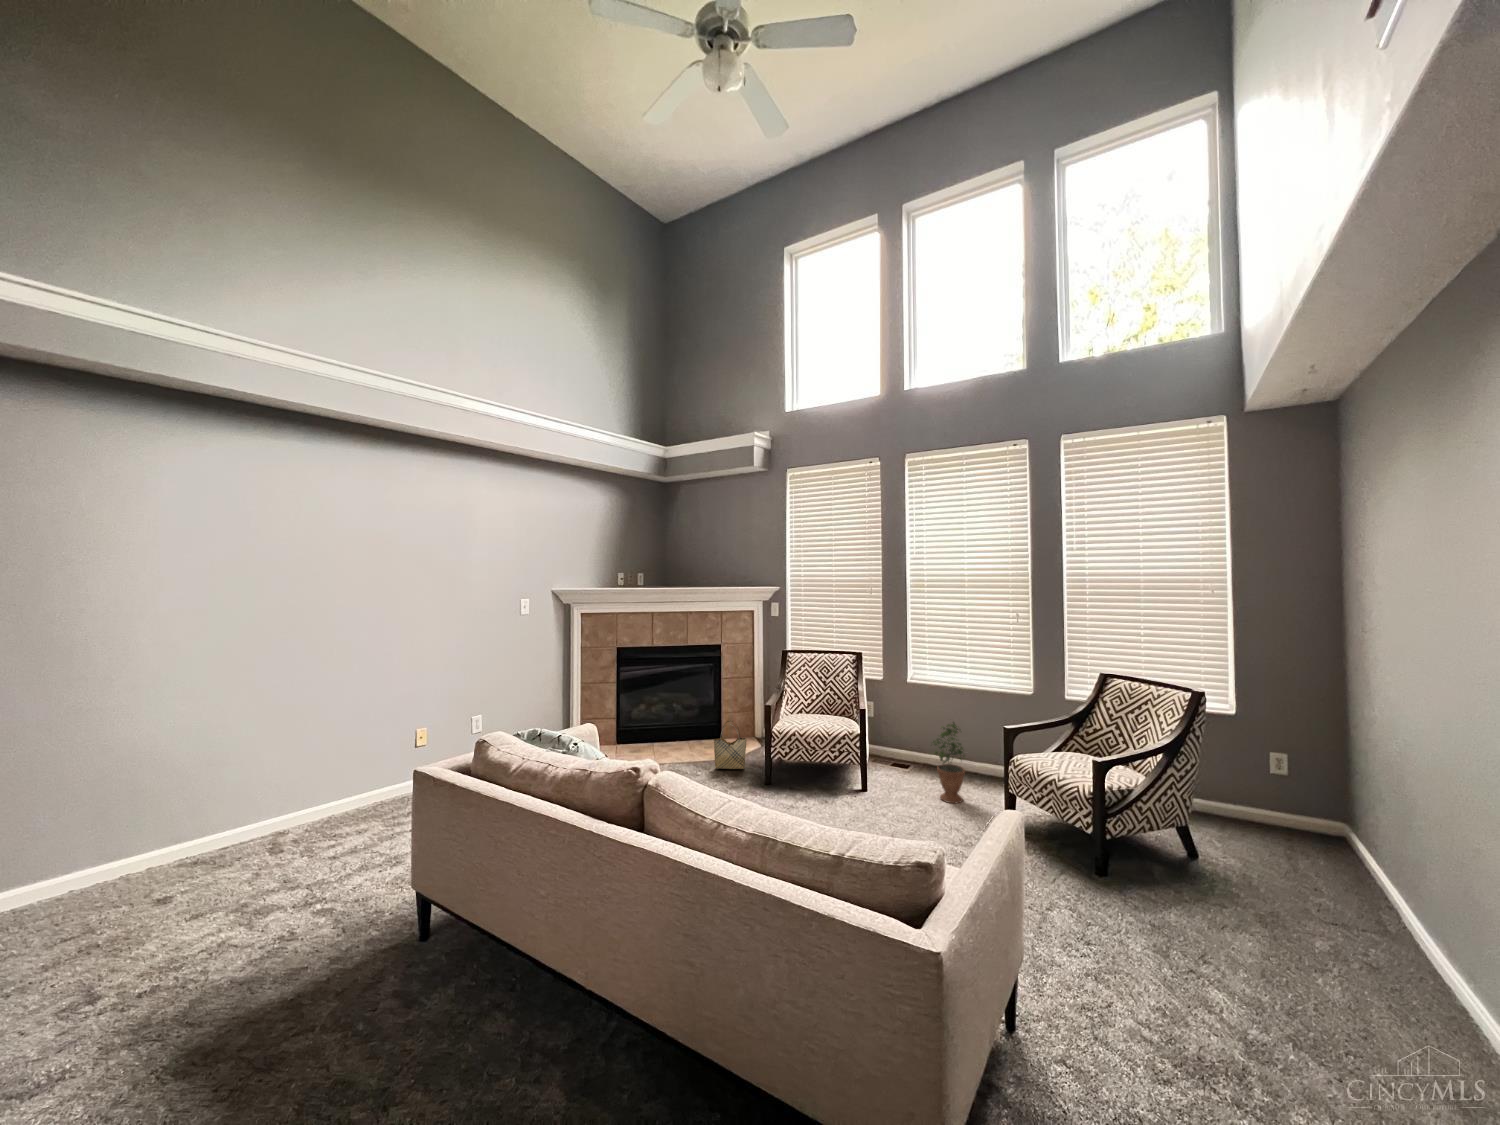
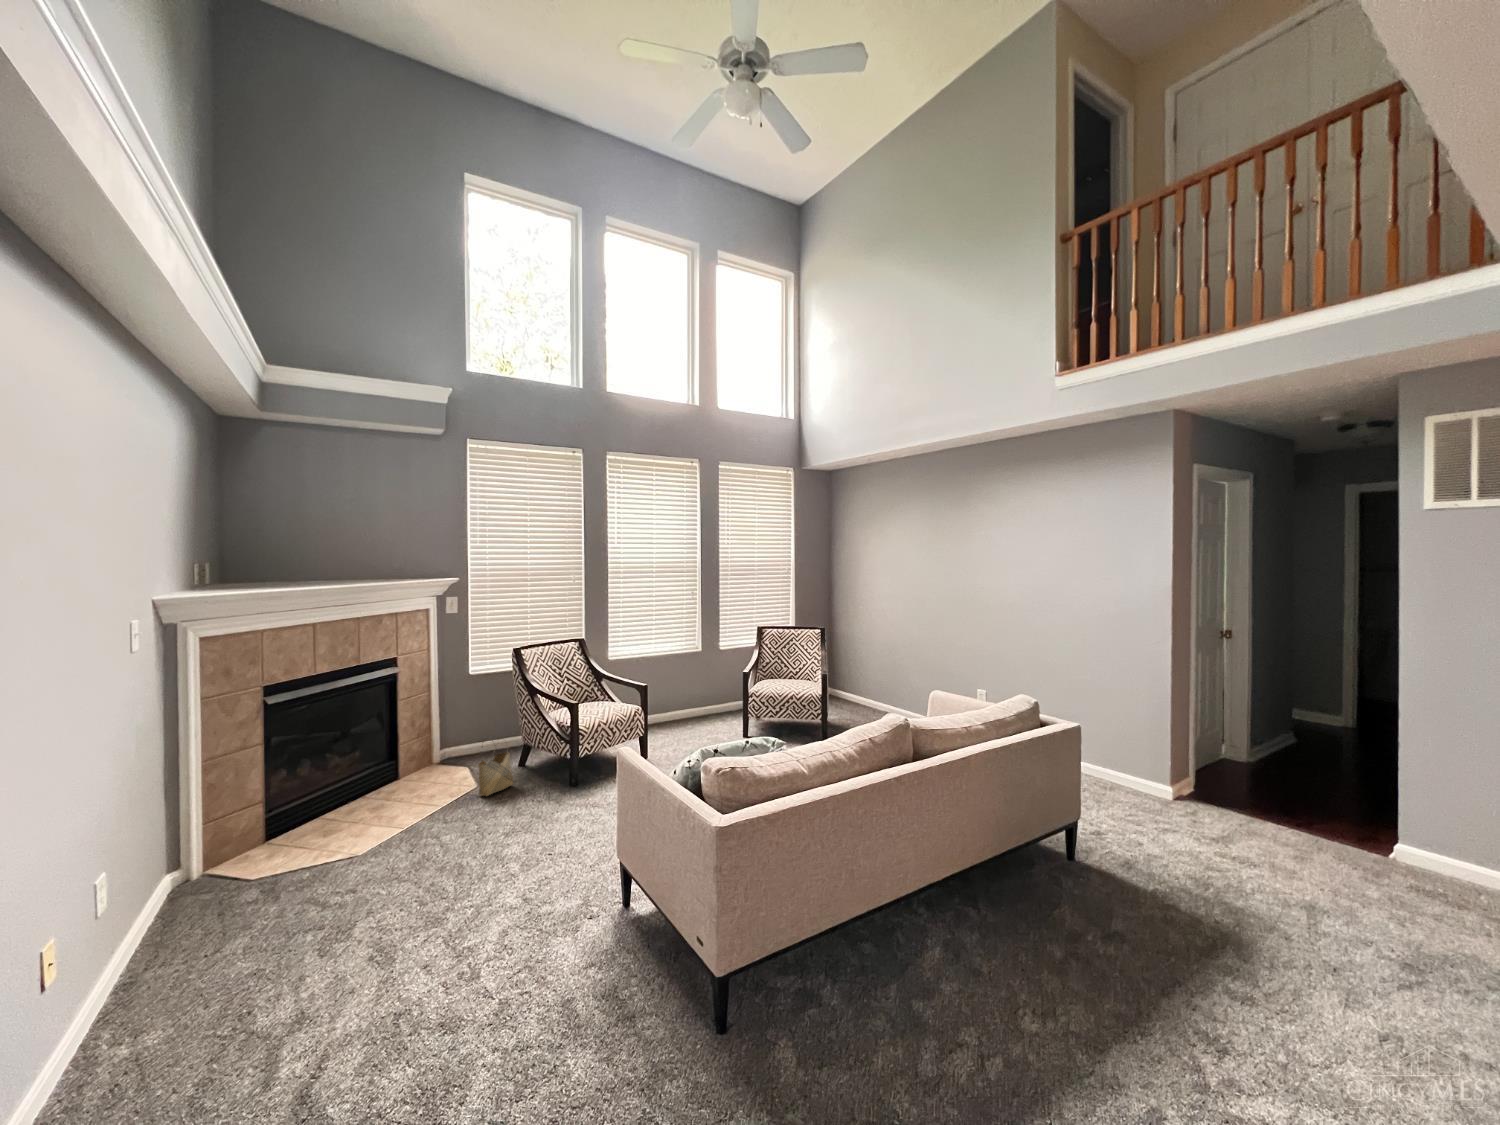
potted plant: present [933,722,965,803] -> none [678,679,702,742]

